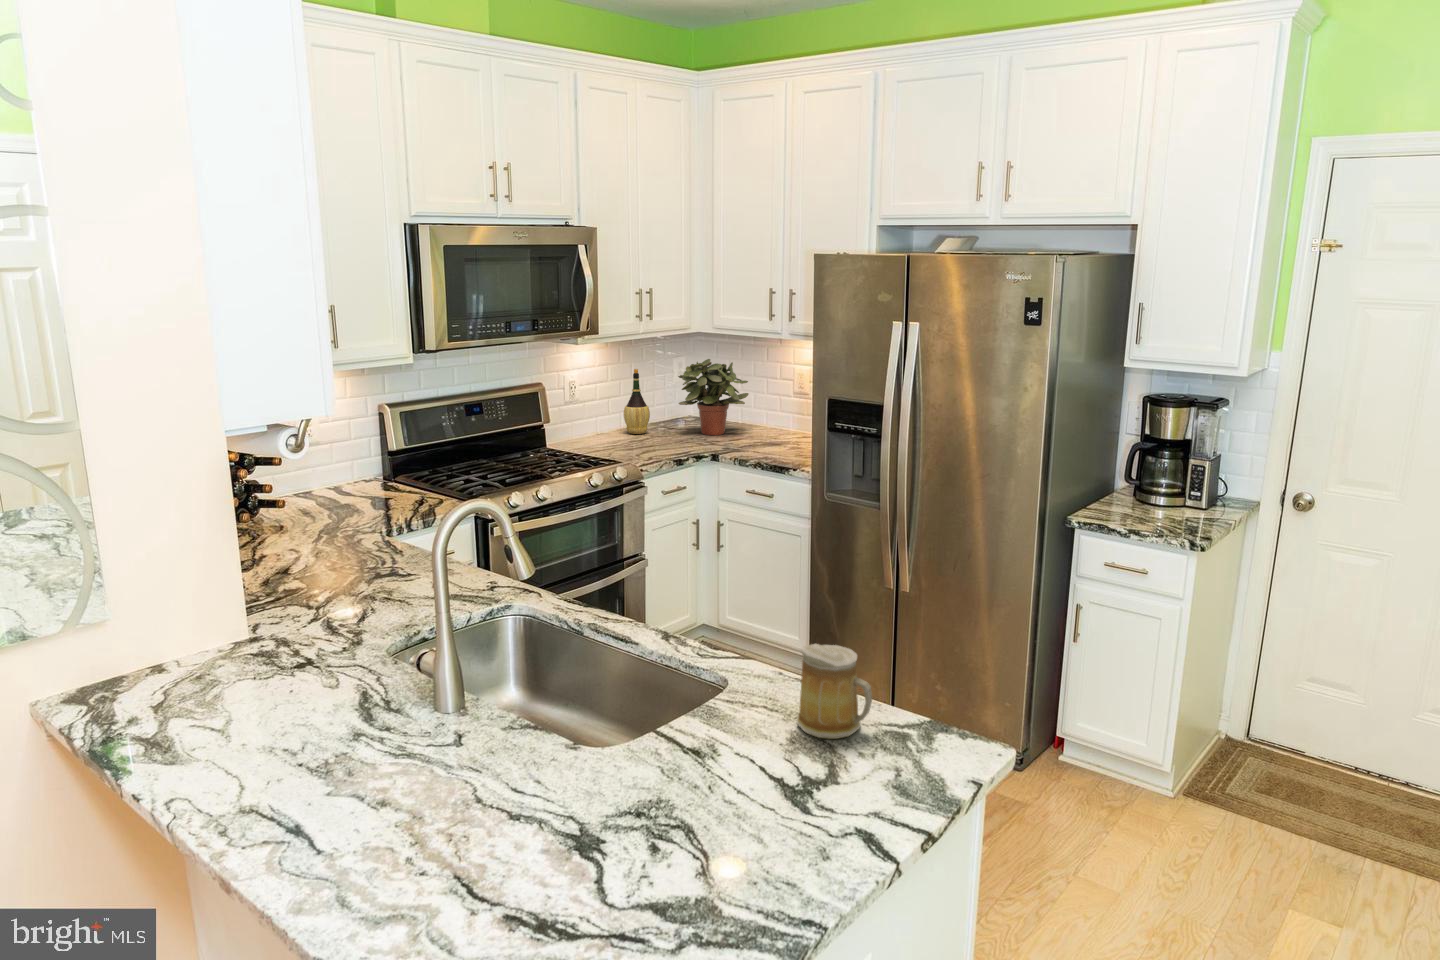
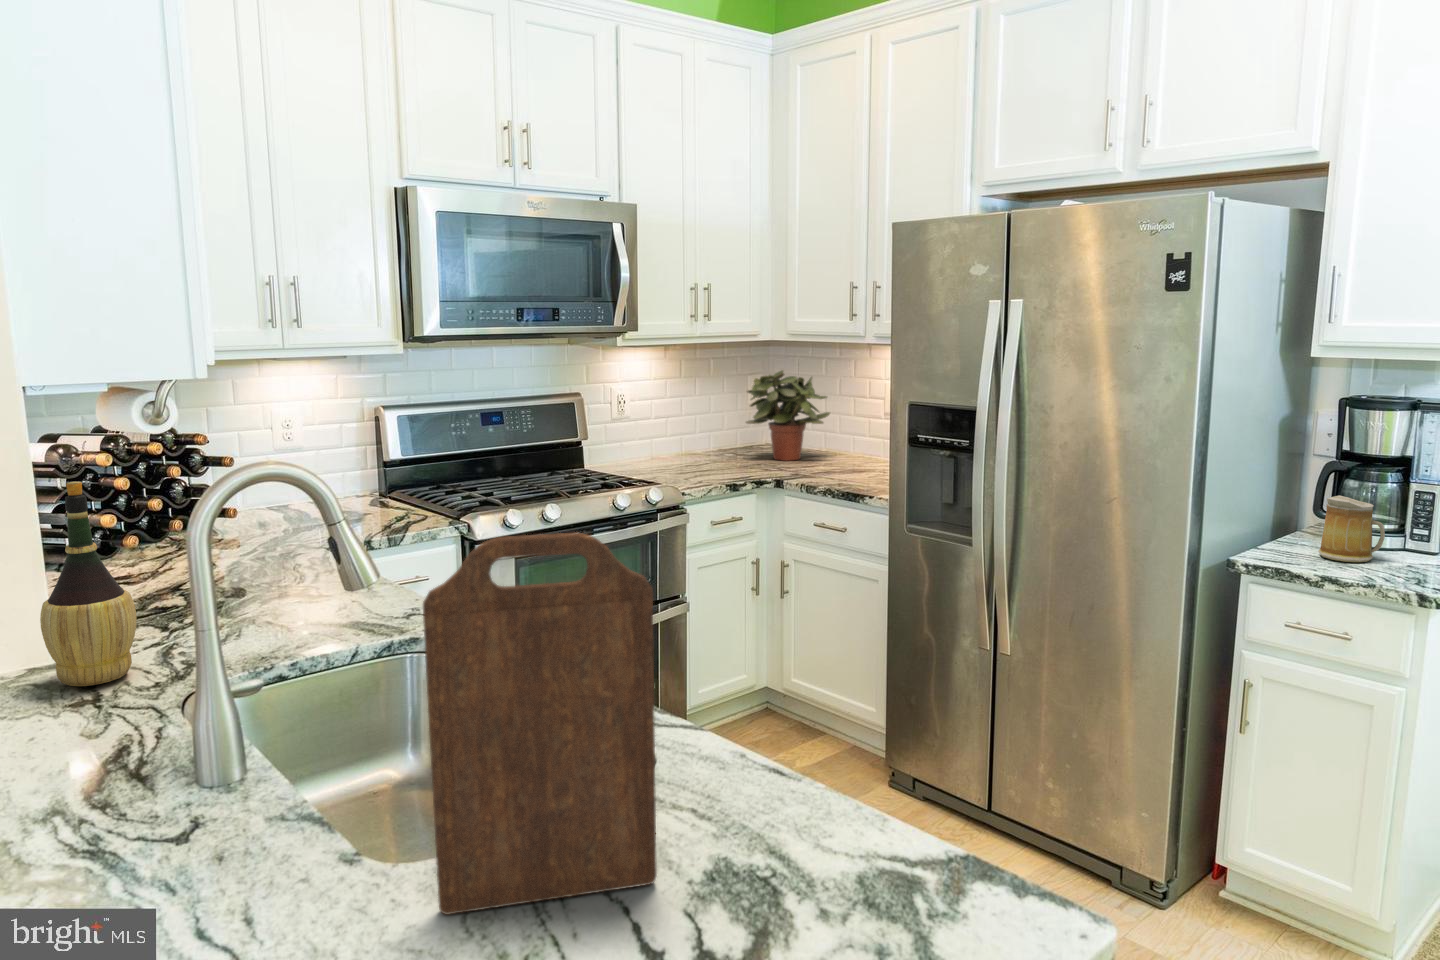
wine bottle: present [624,369,650,434] -> present [40,482,136,686]
cutting board: none [641,548,764,769] -> present [423,532,657,914]
mug: present [797,644,872,739] -> present [1318,496,1385,562]

